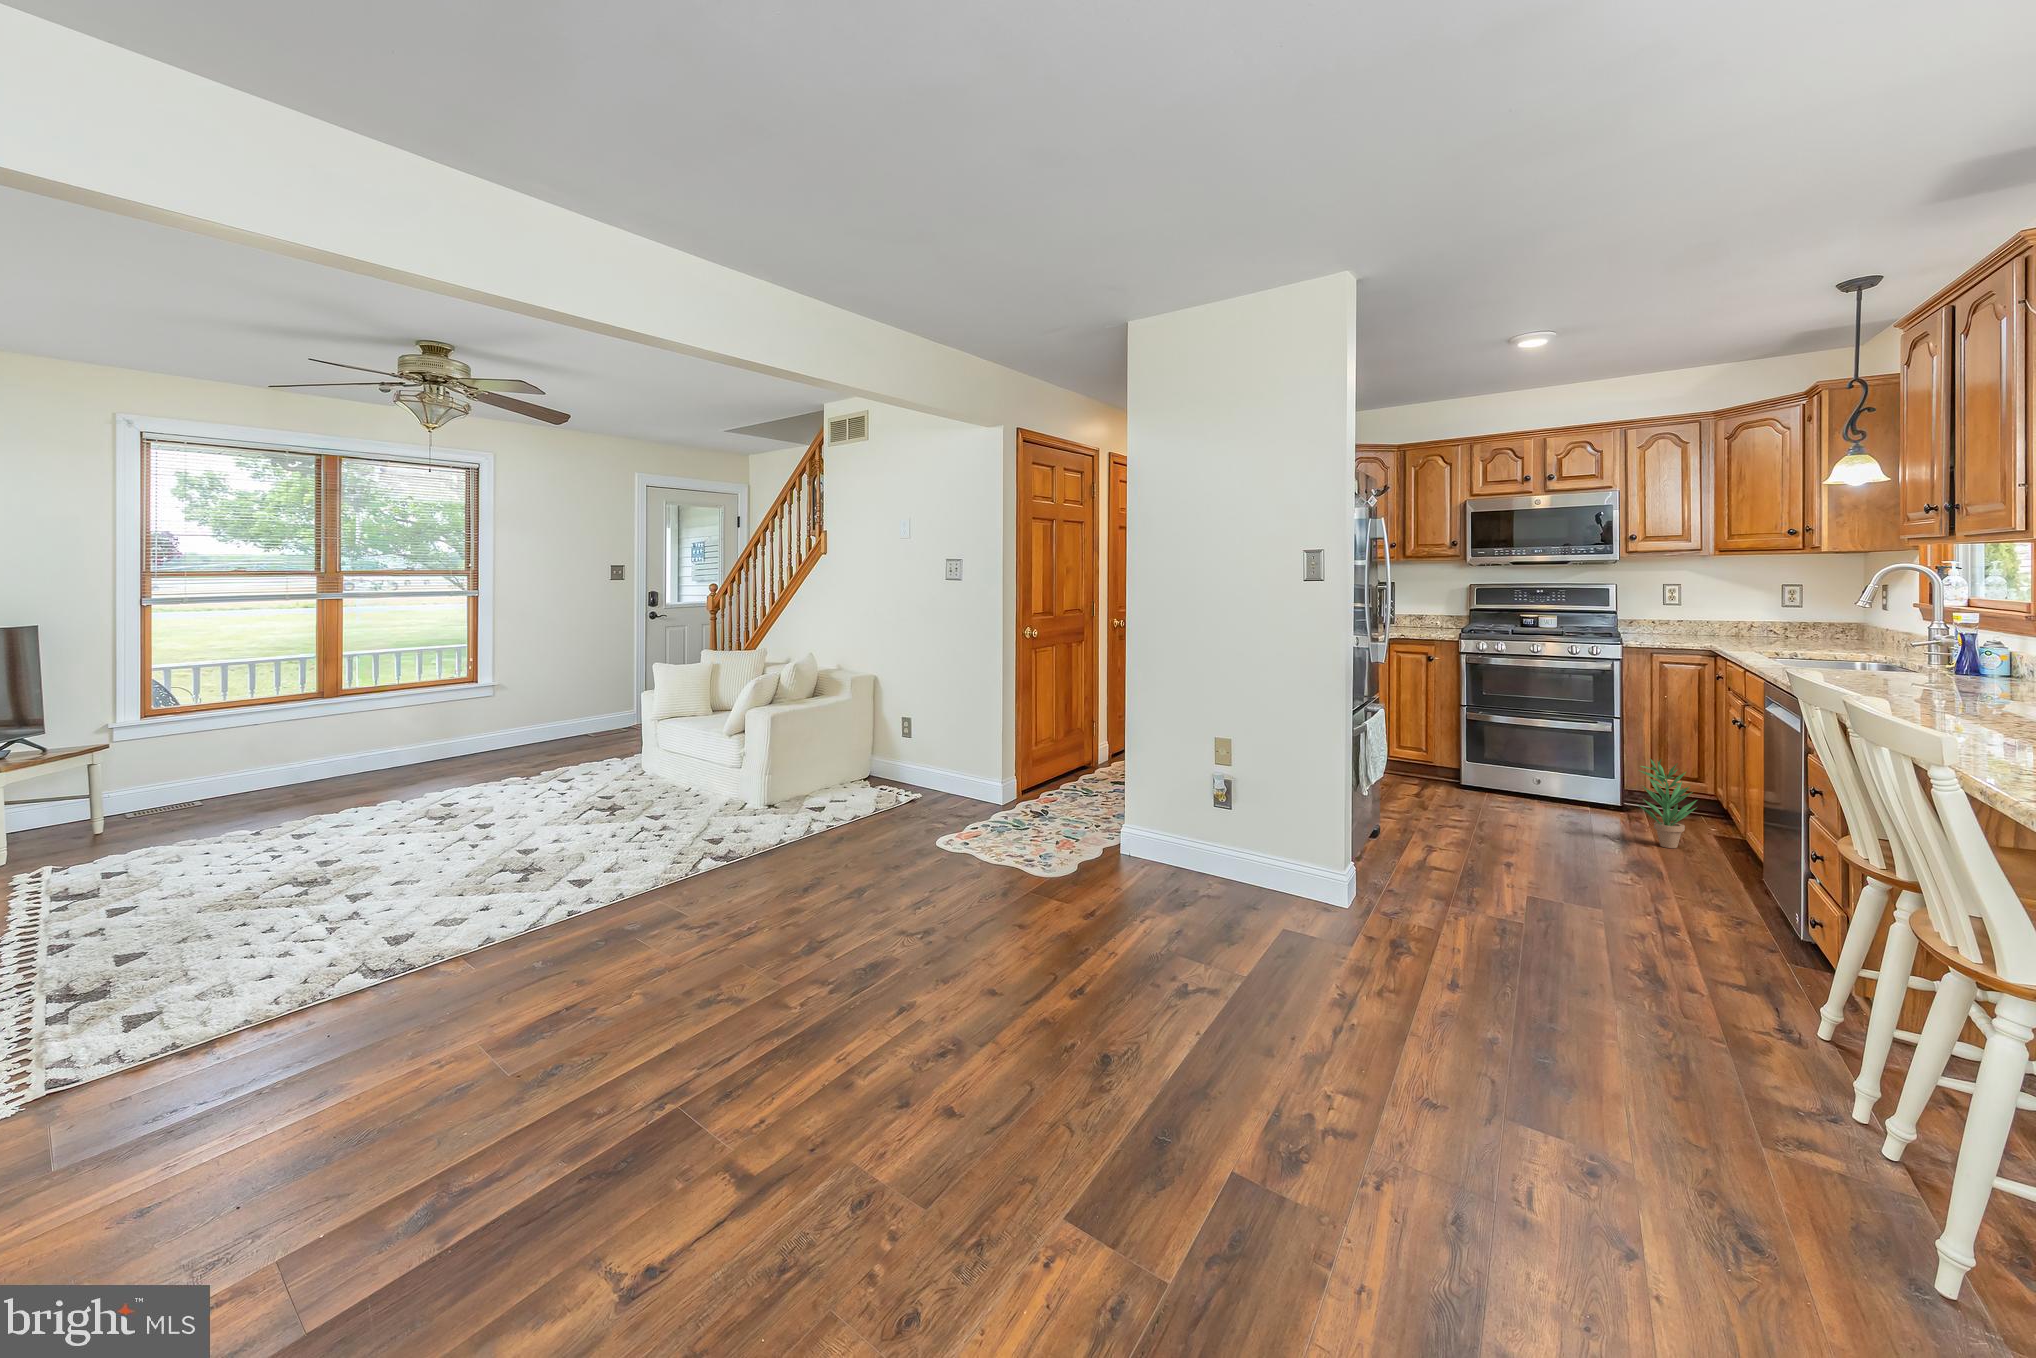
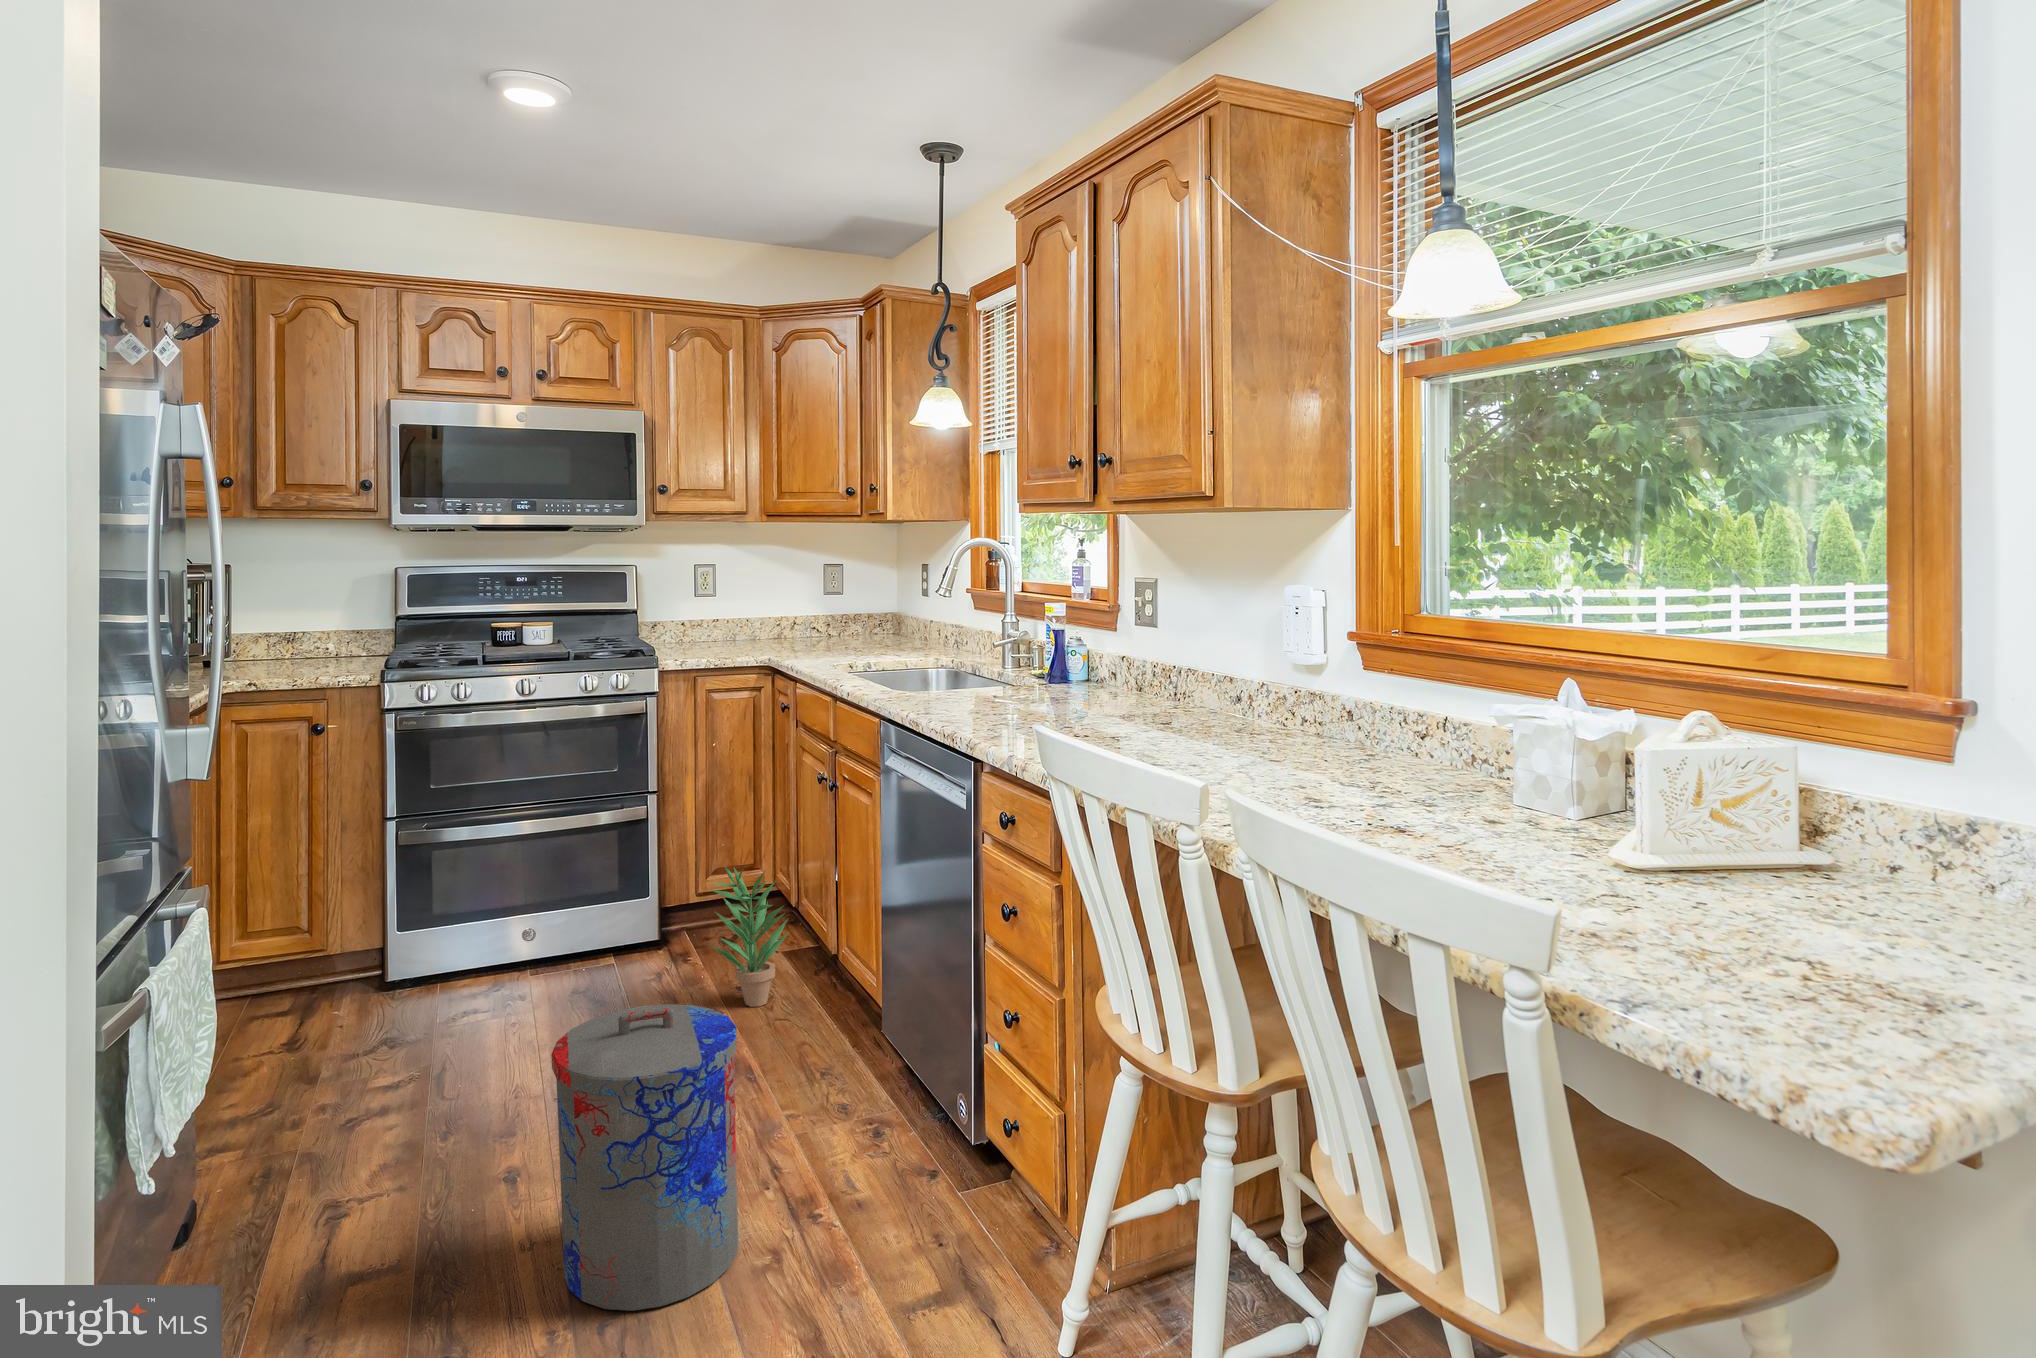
trash can: none [1516,775,1614,910] -> present [551,1004,738,1311]

